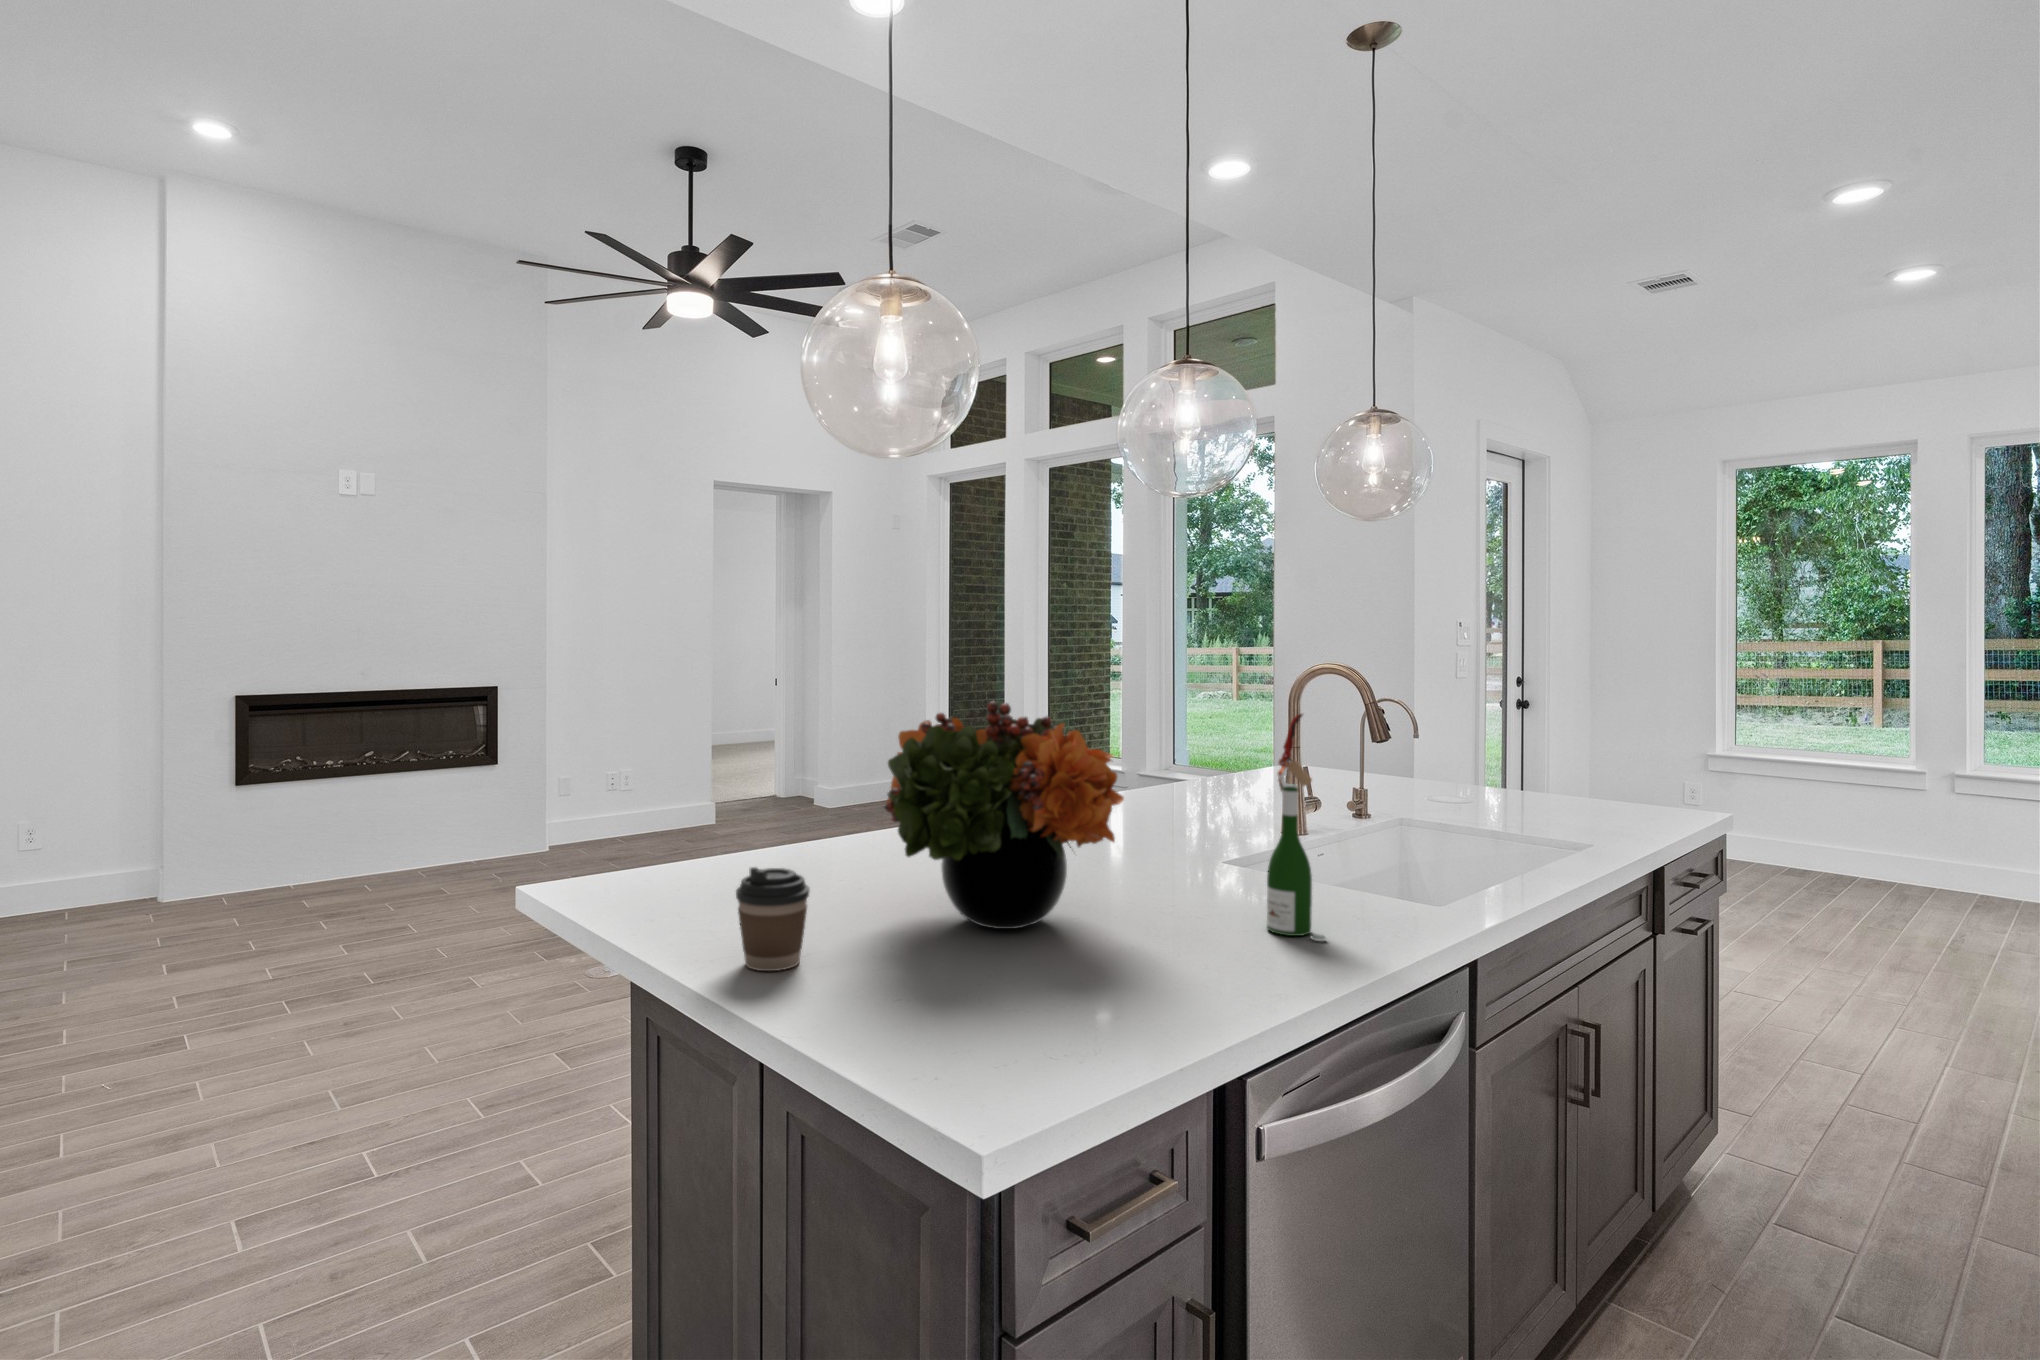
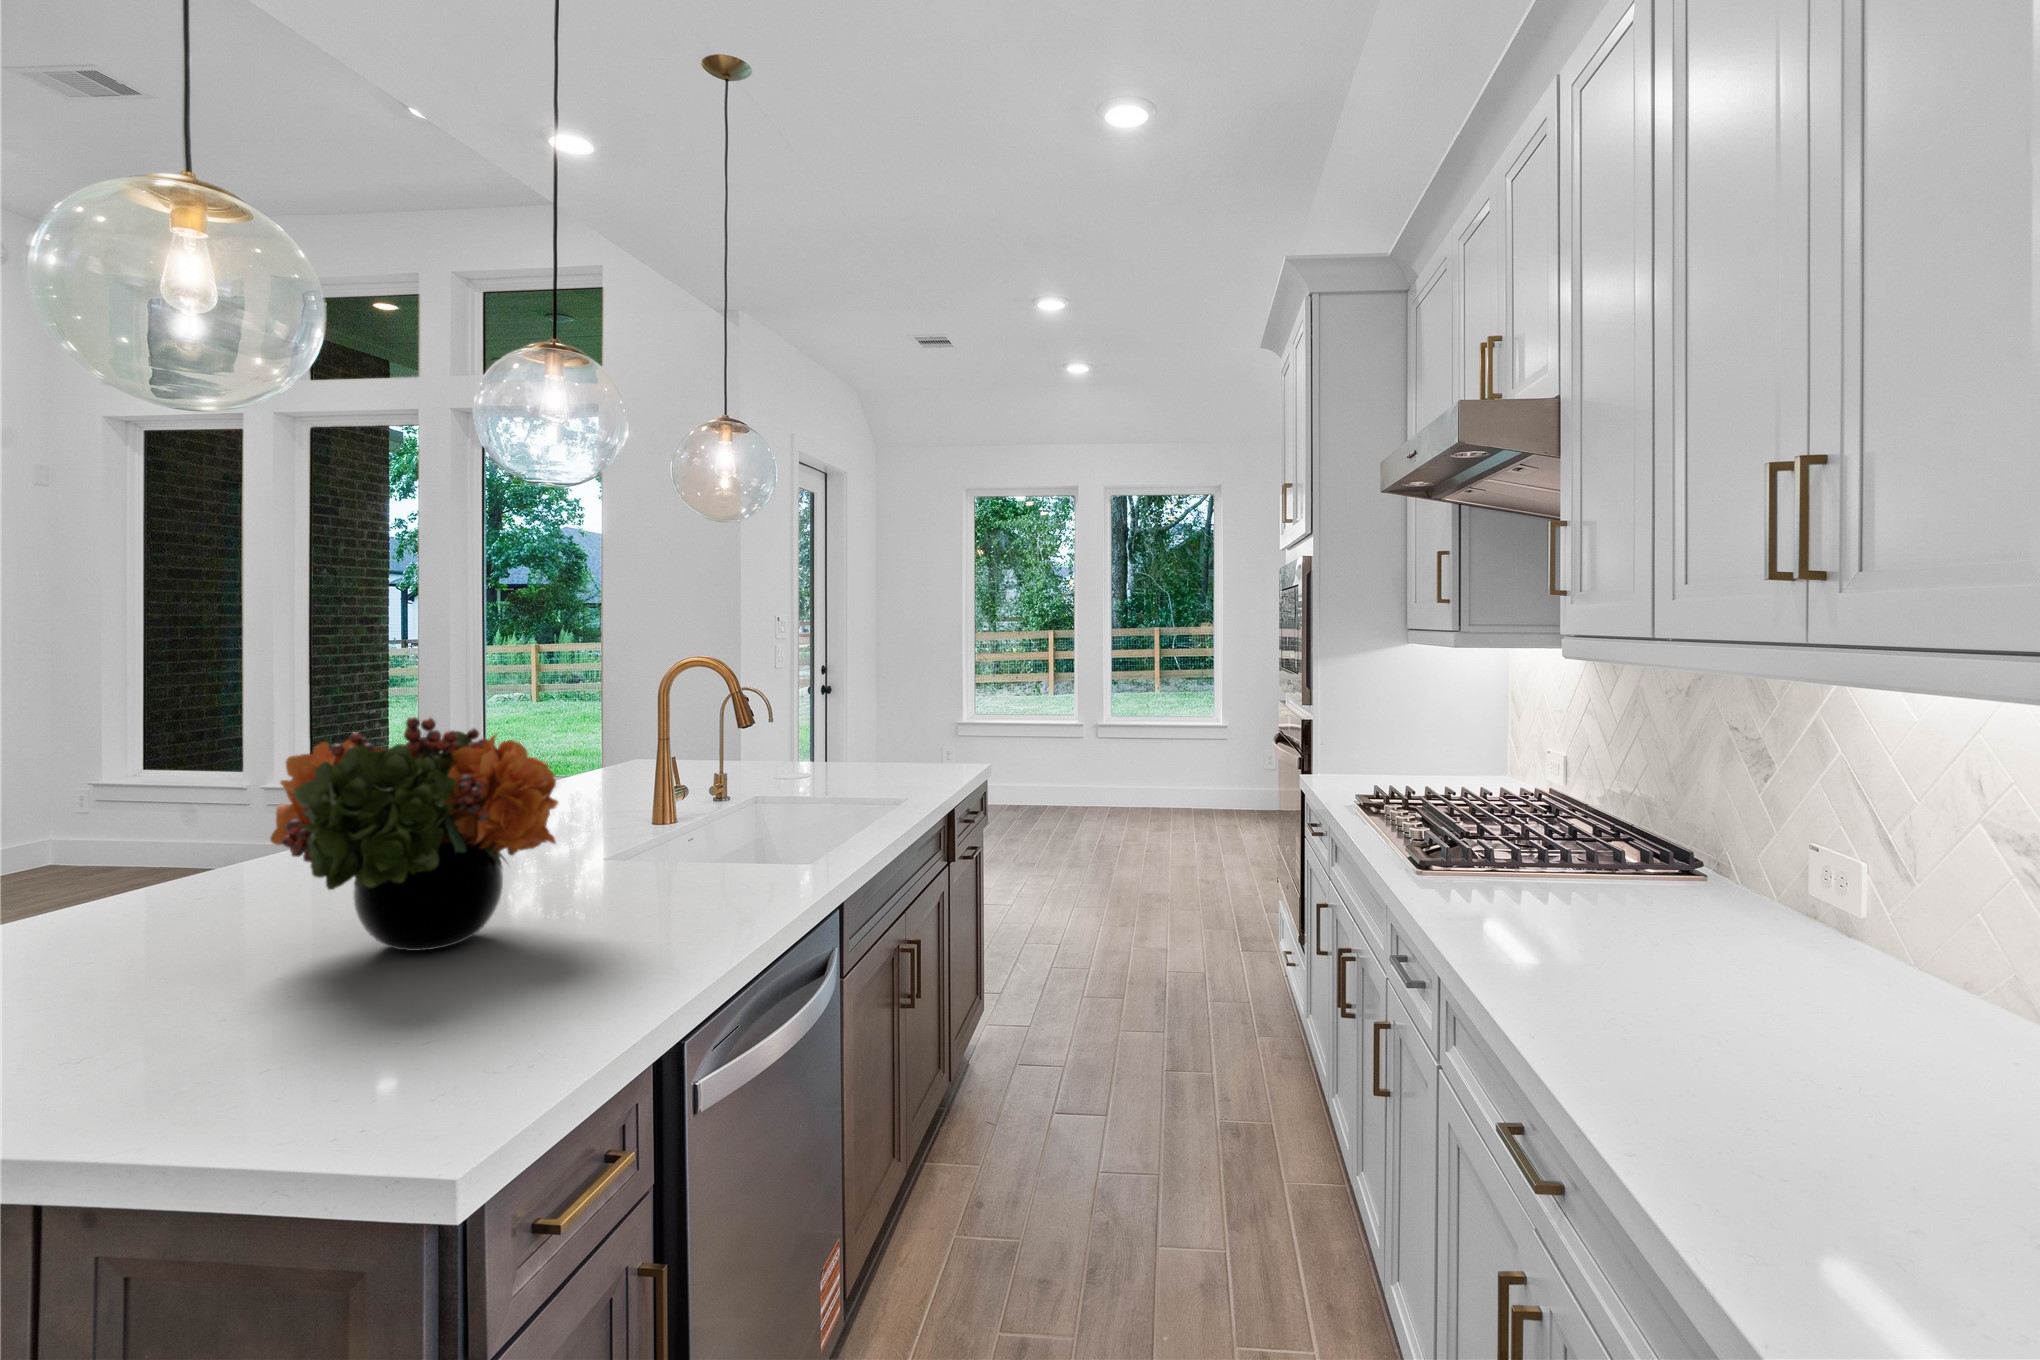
wine bottle: present [1267,714,1327,941] -> none [695,711,750,904]
coffee cup: present [736,867,810,971] -> none [106,925,215,1047]

